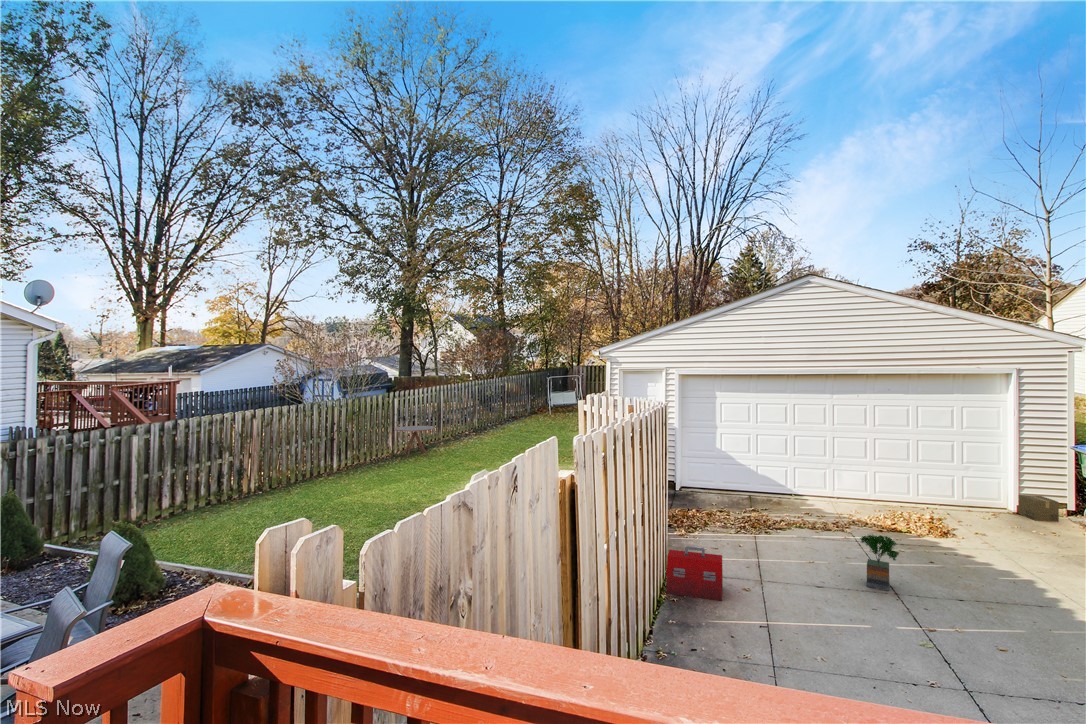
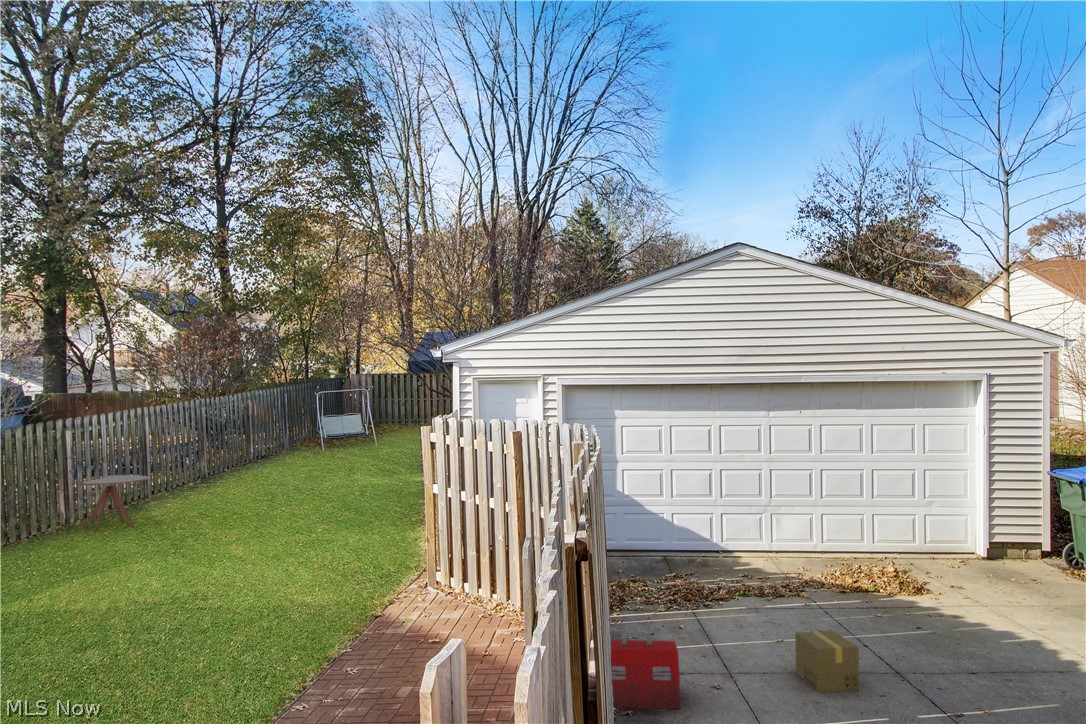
cardboard box: present [1019,495,1059,522] -> present [795,631,859,692]
potted tree: present [860,534,899,591] -> none [845,593,897,670]

